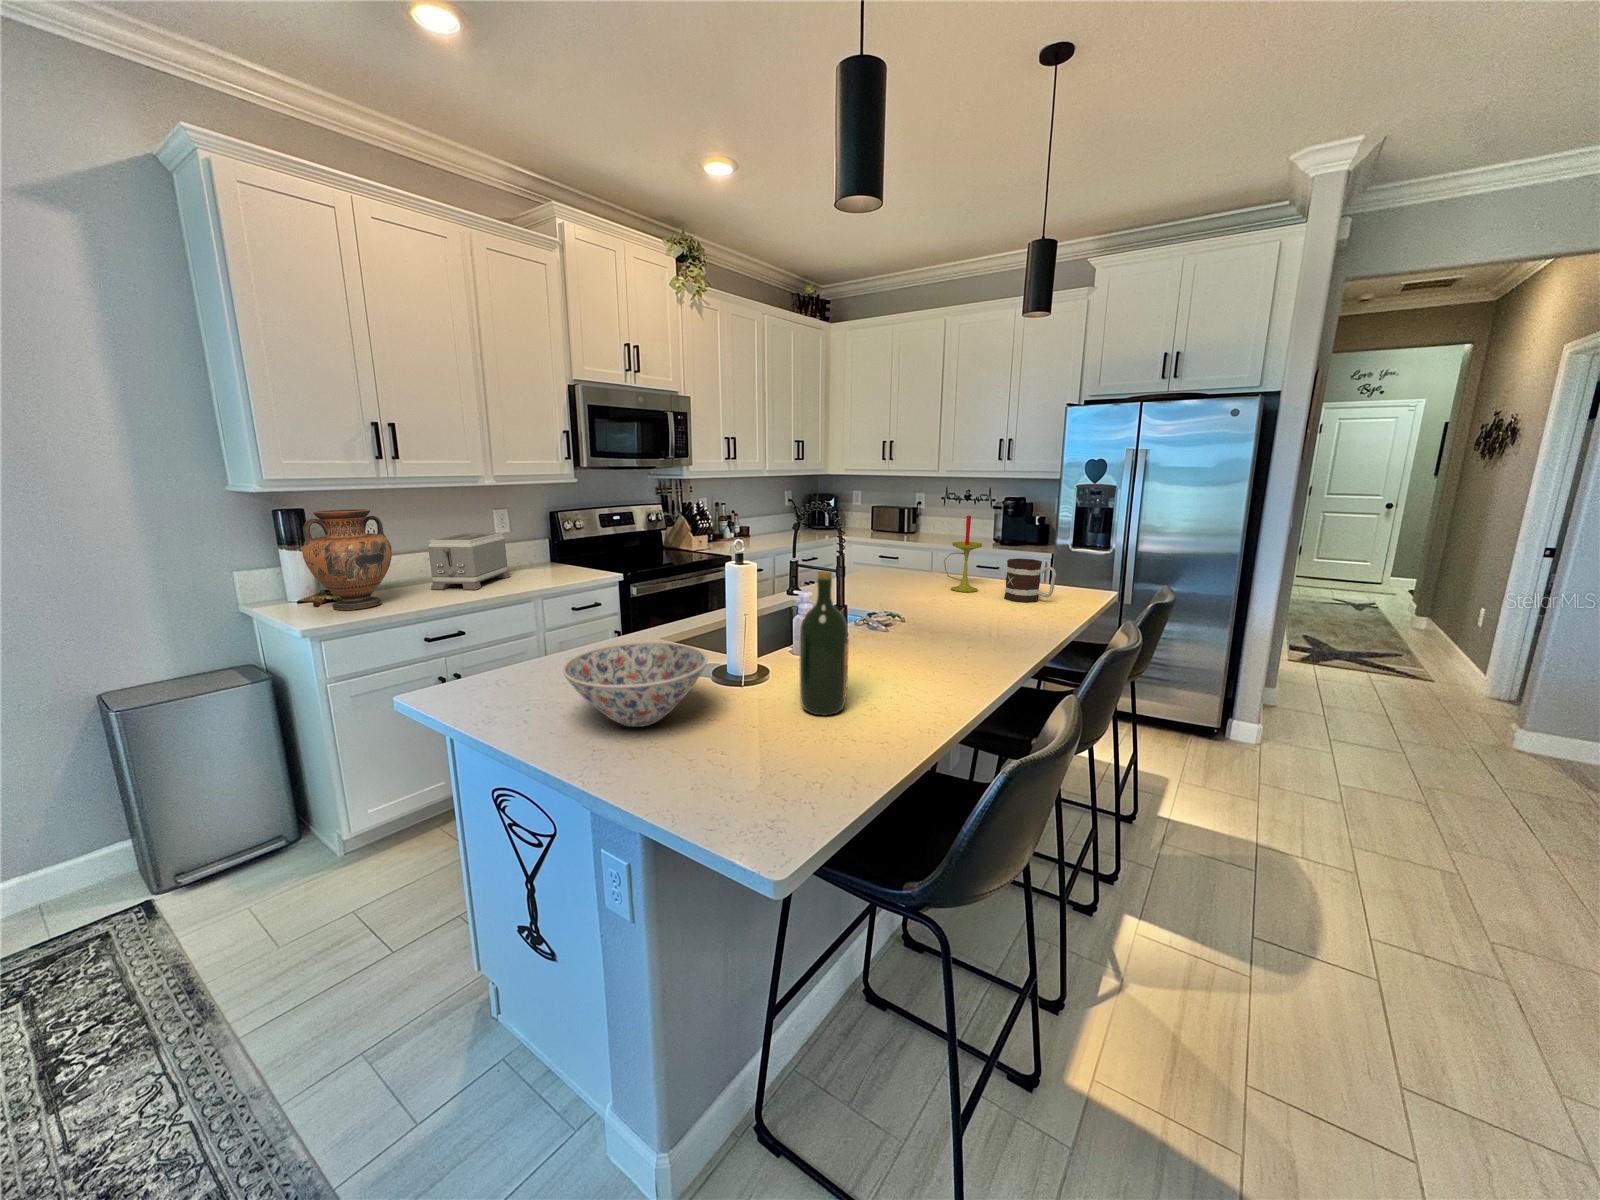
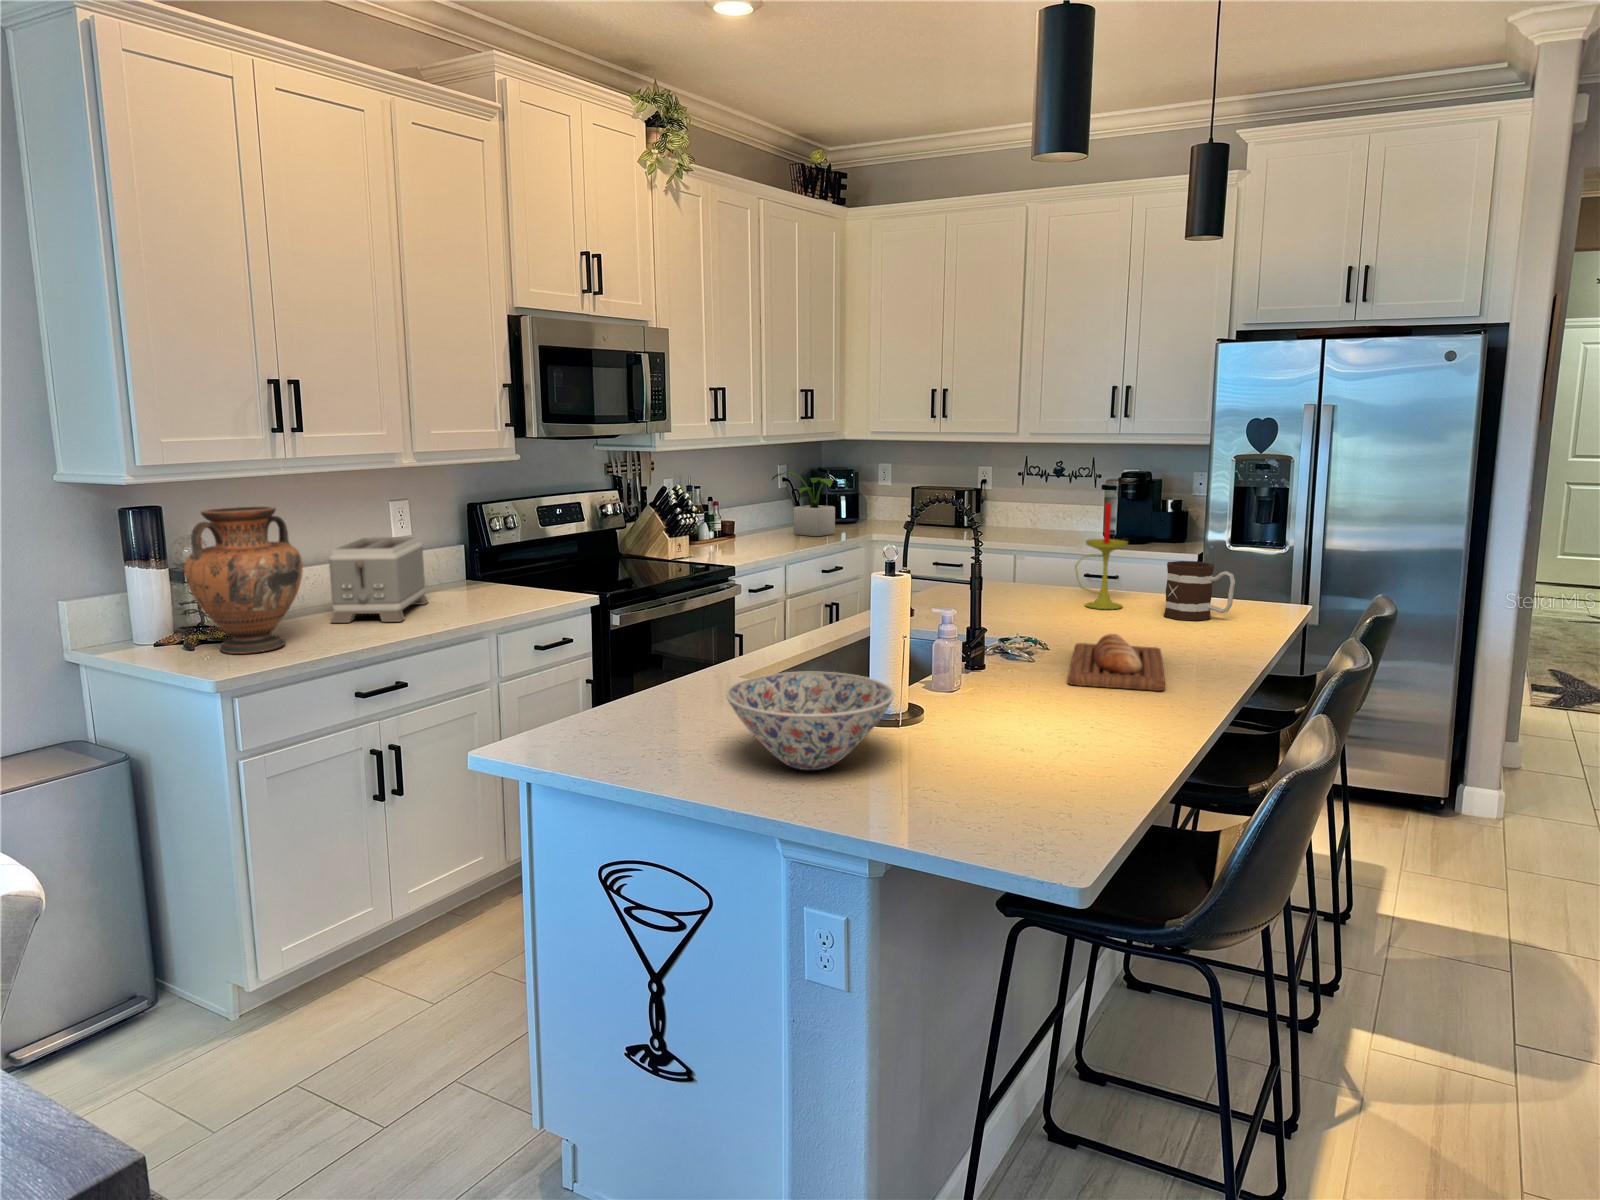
potted plant: none [776,496,826,538] -> present [772,472,846,536]
wine bottle: present [800,571,849,715] -> none [990,578,1050,752]
bread loaf: none [900,613,985,661] -> present [1068,634,1165,691]

